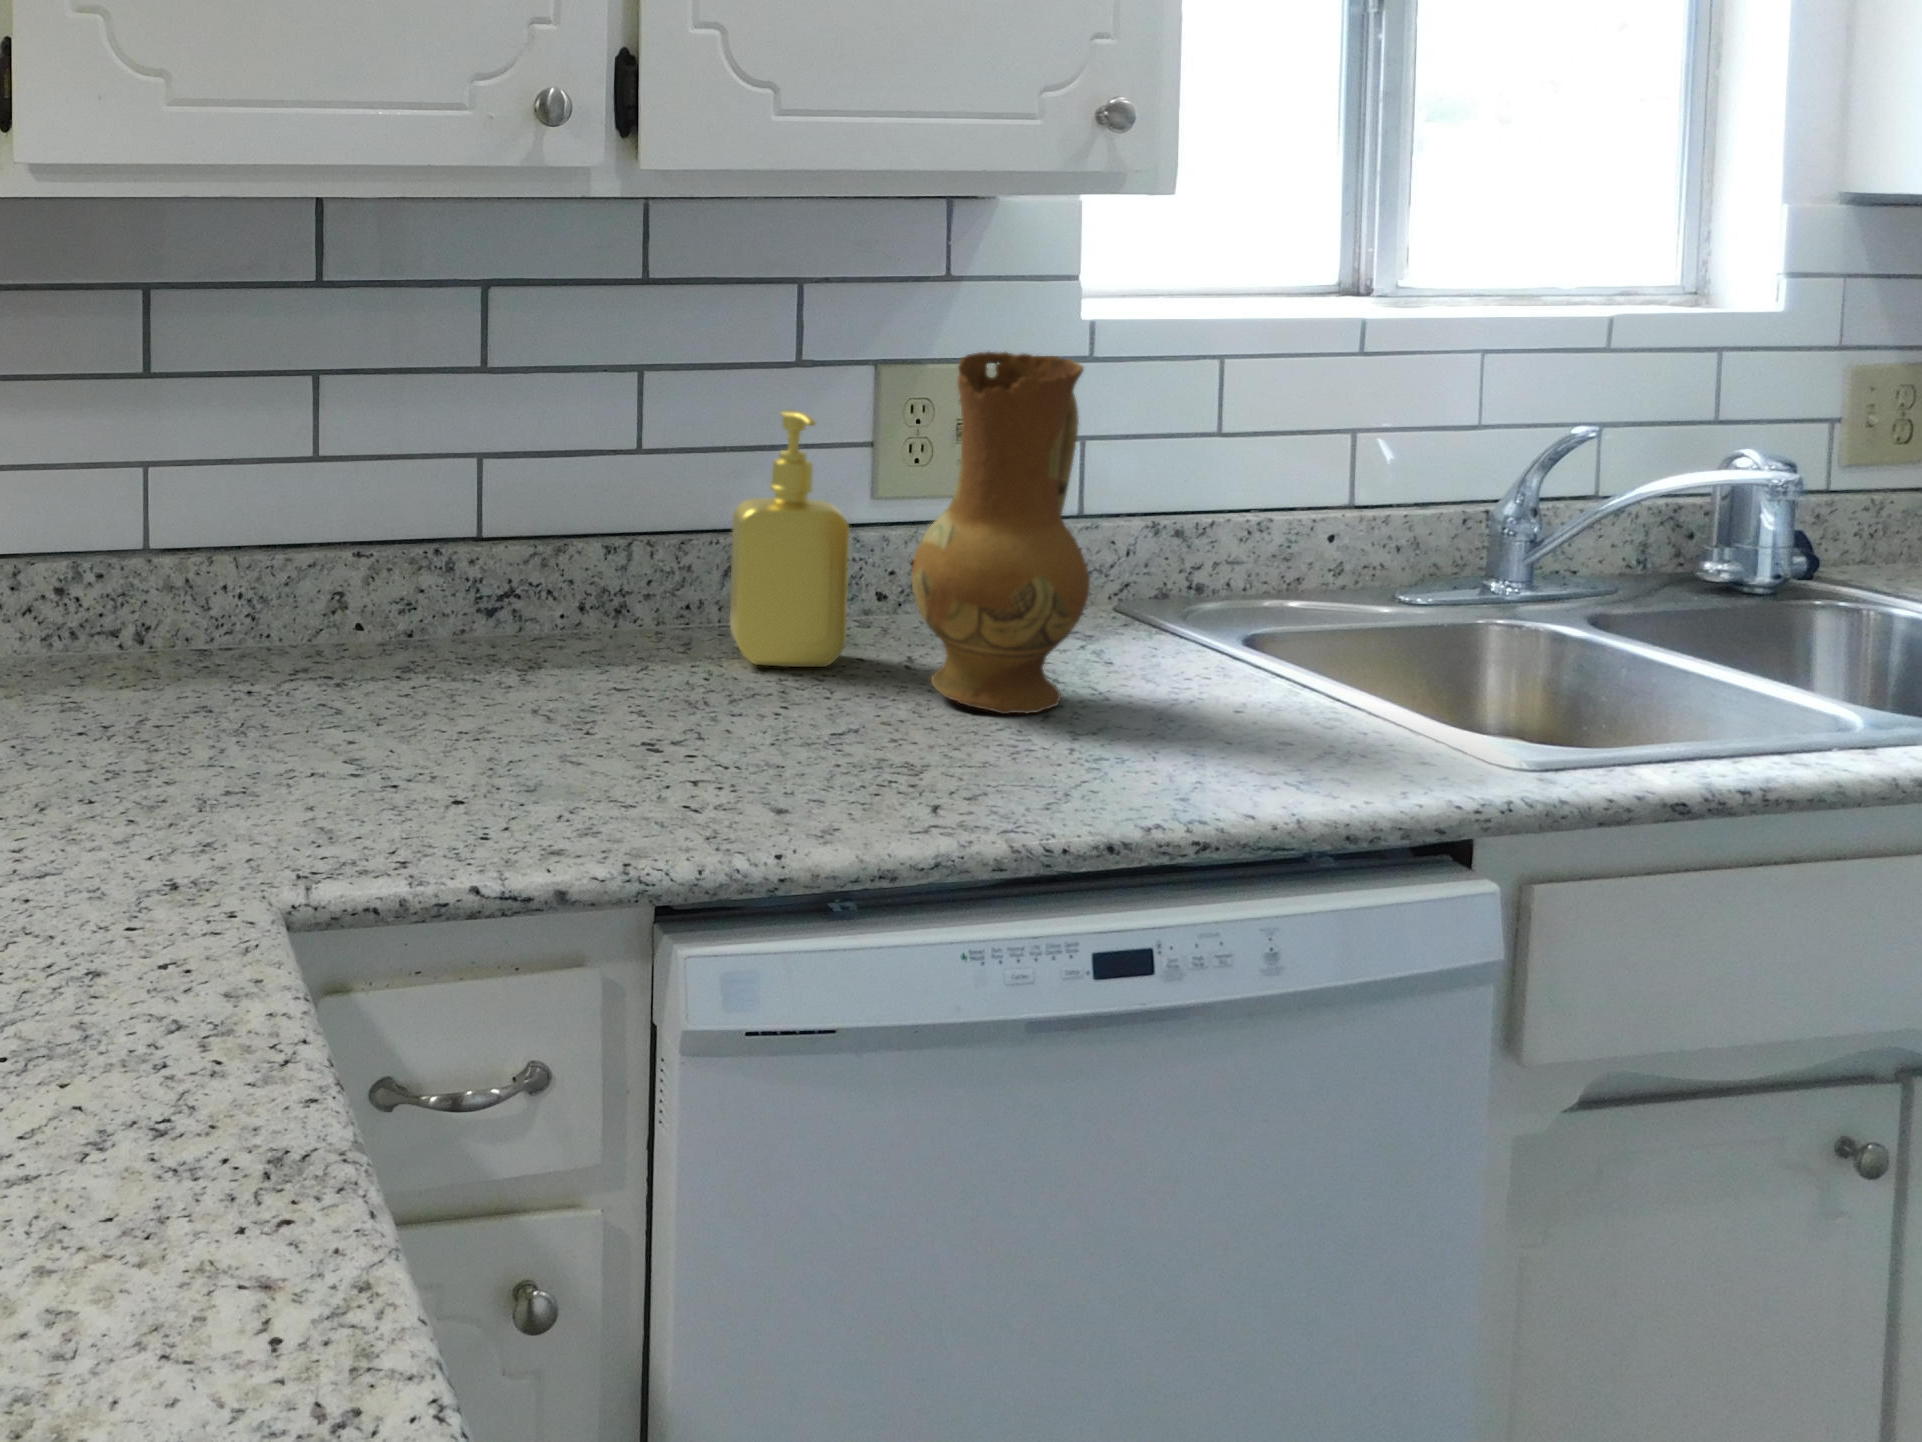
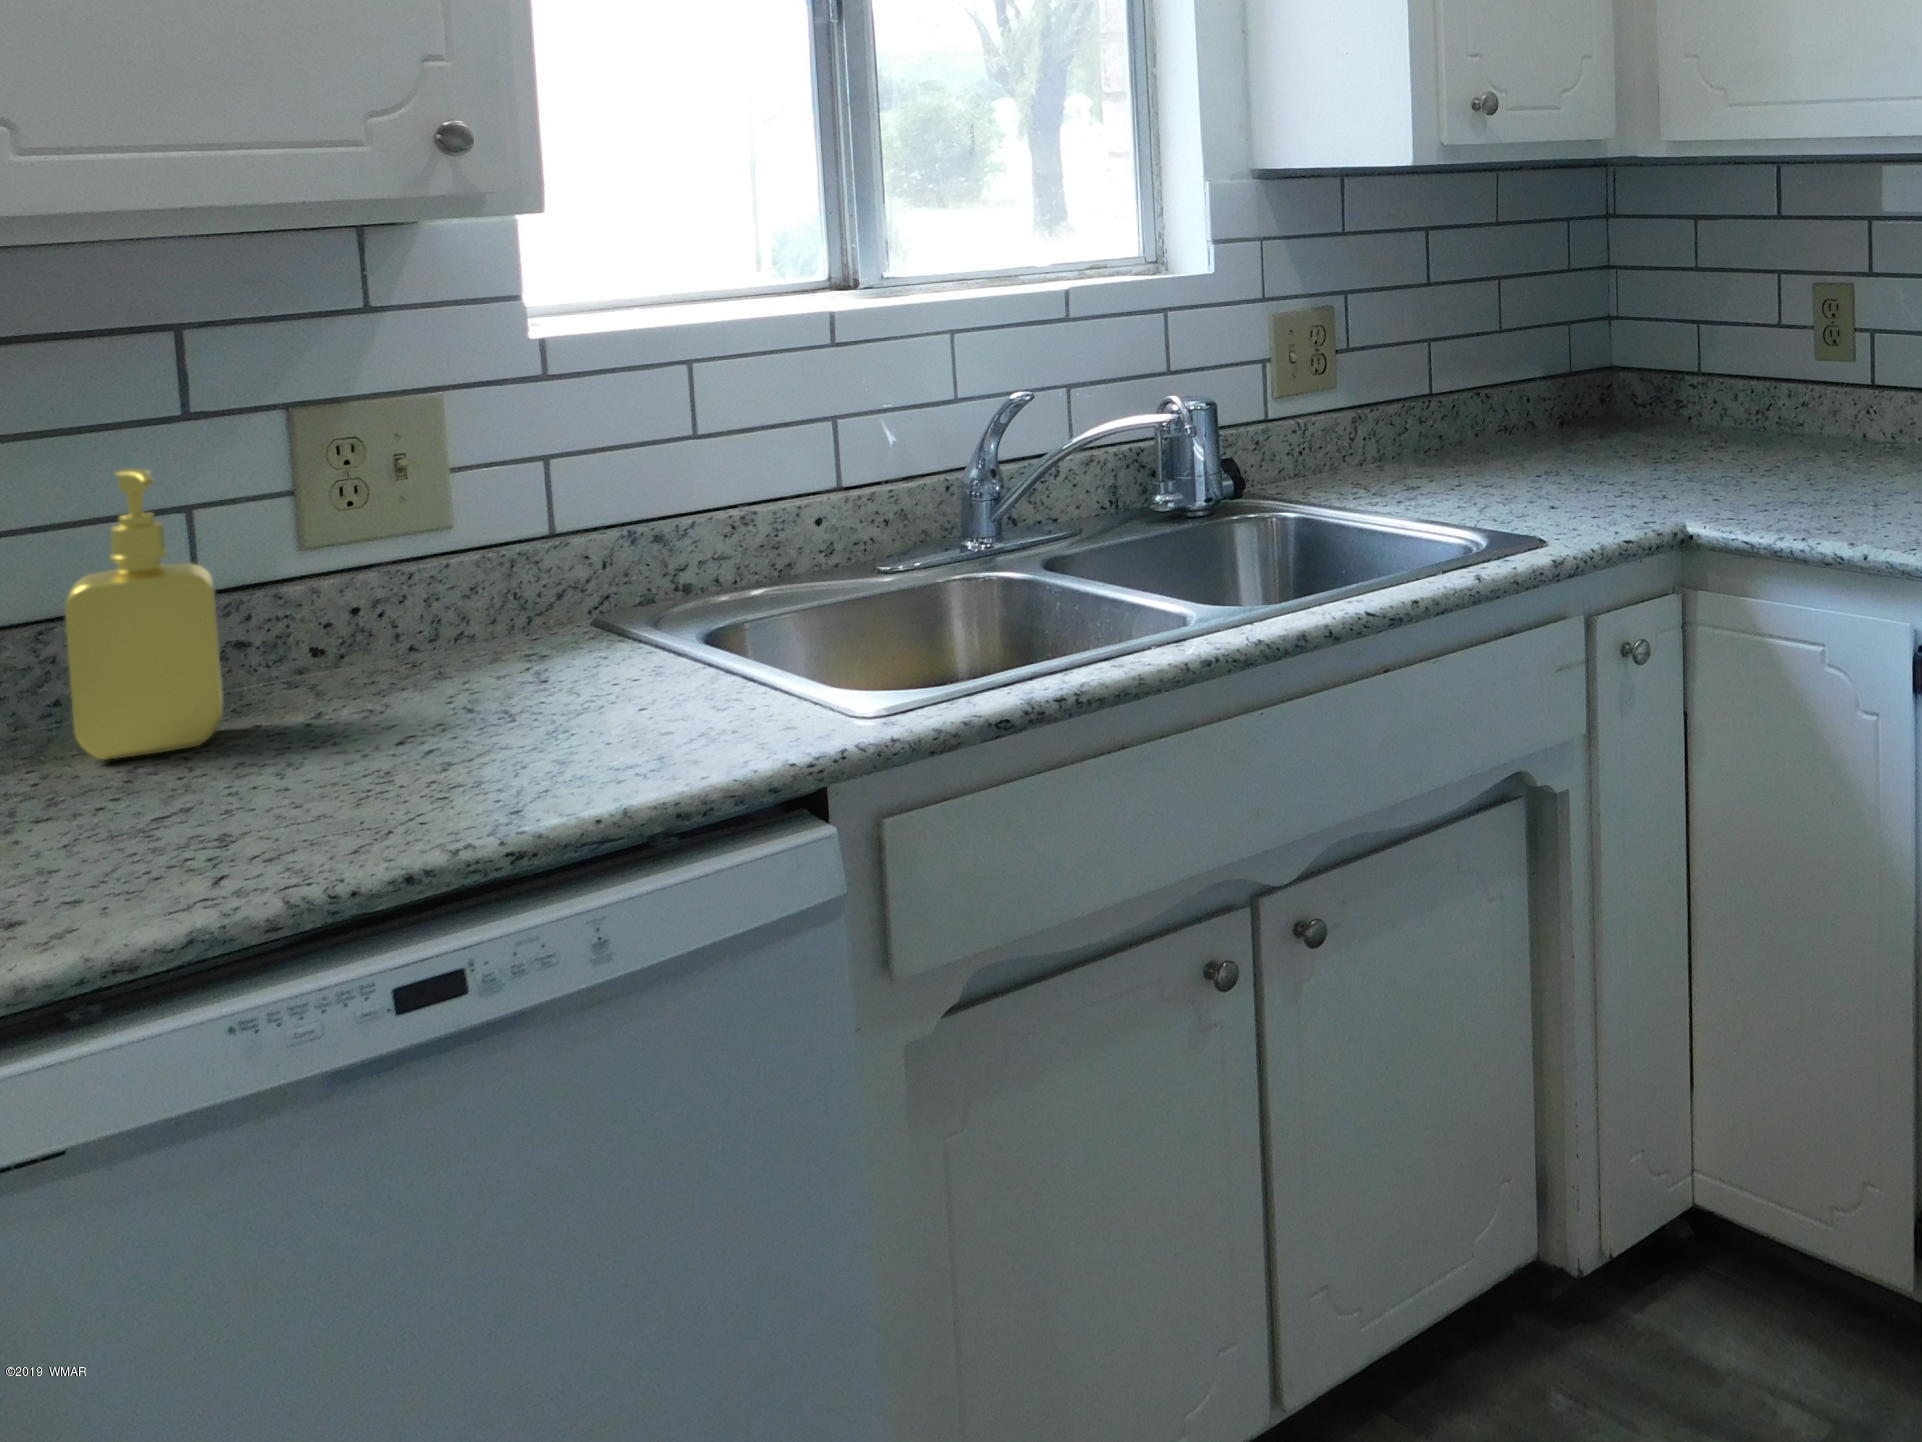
ceramic jug: present [911,352,1090,714] -> none [266,382,472,762]

